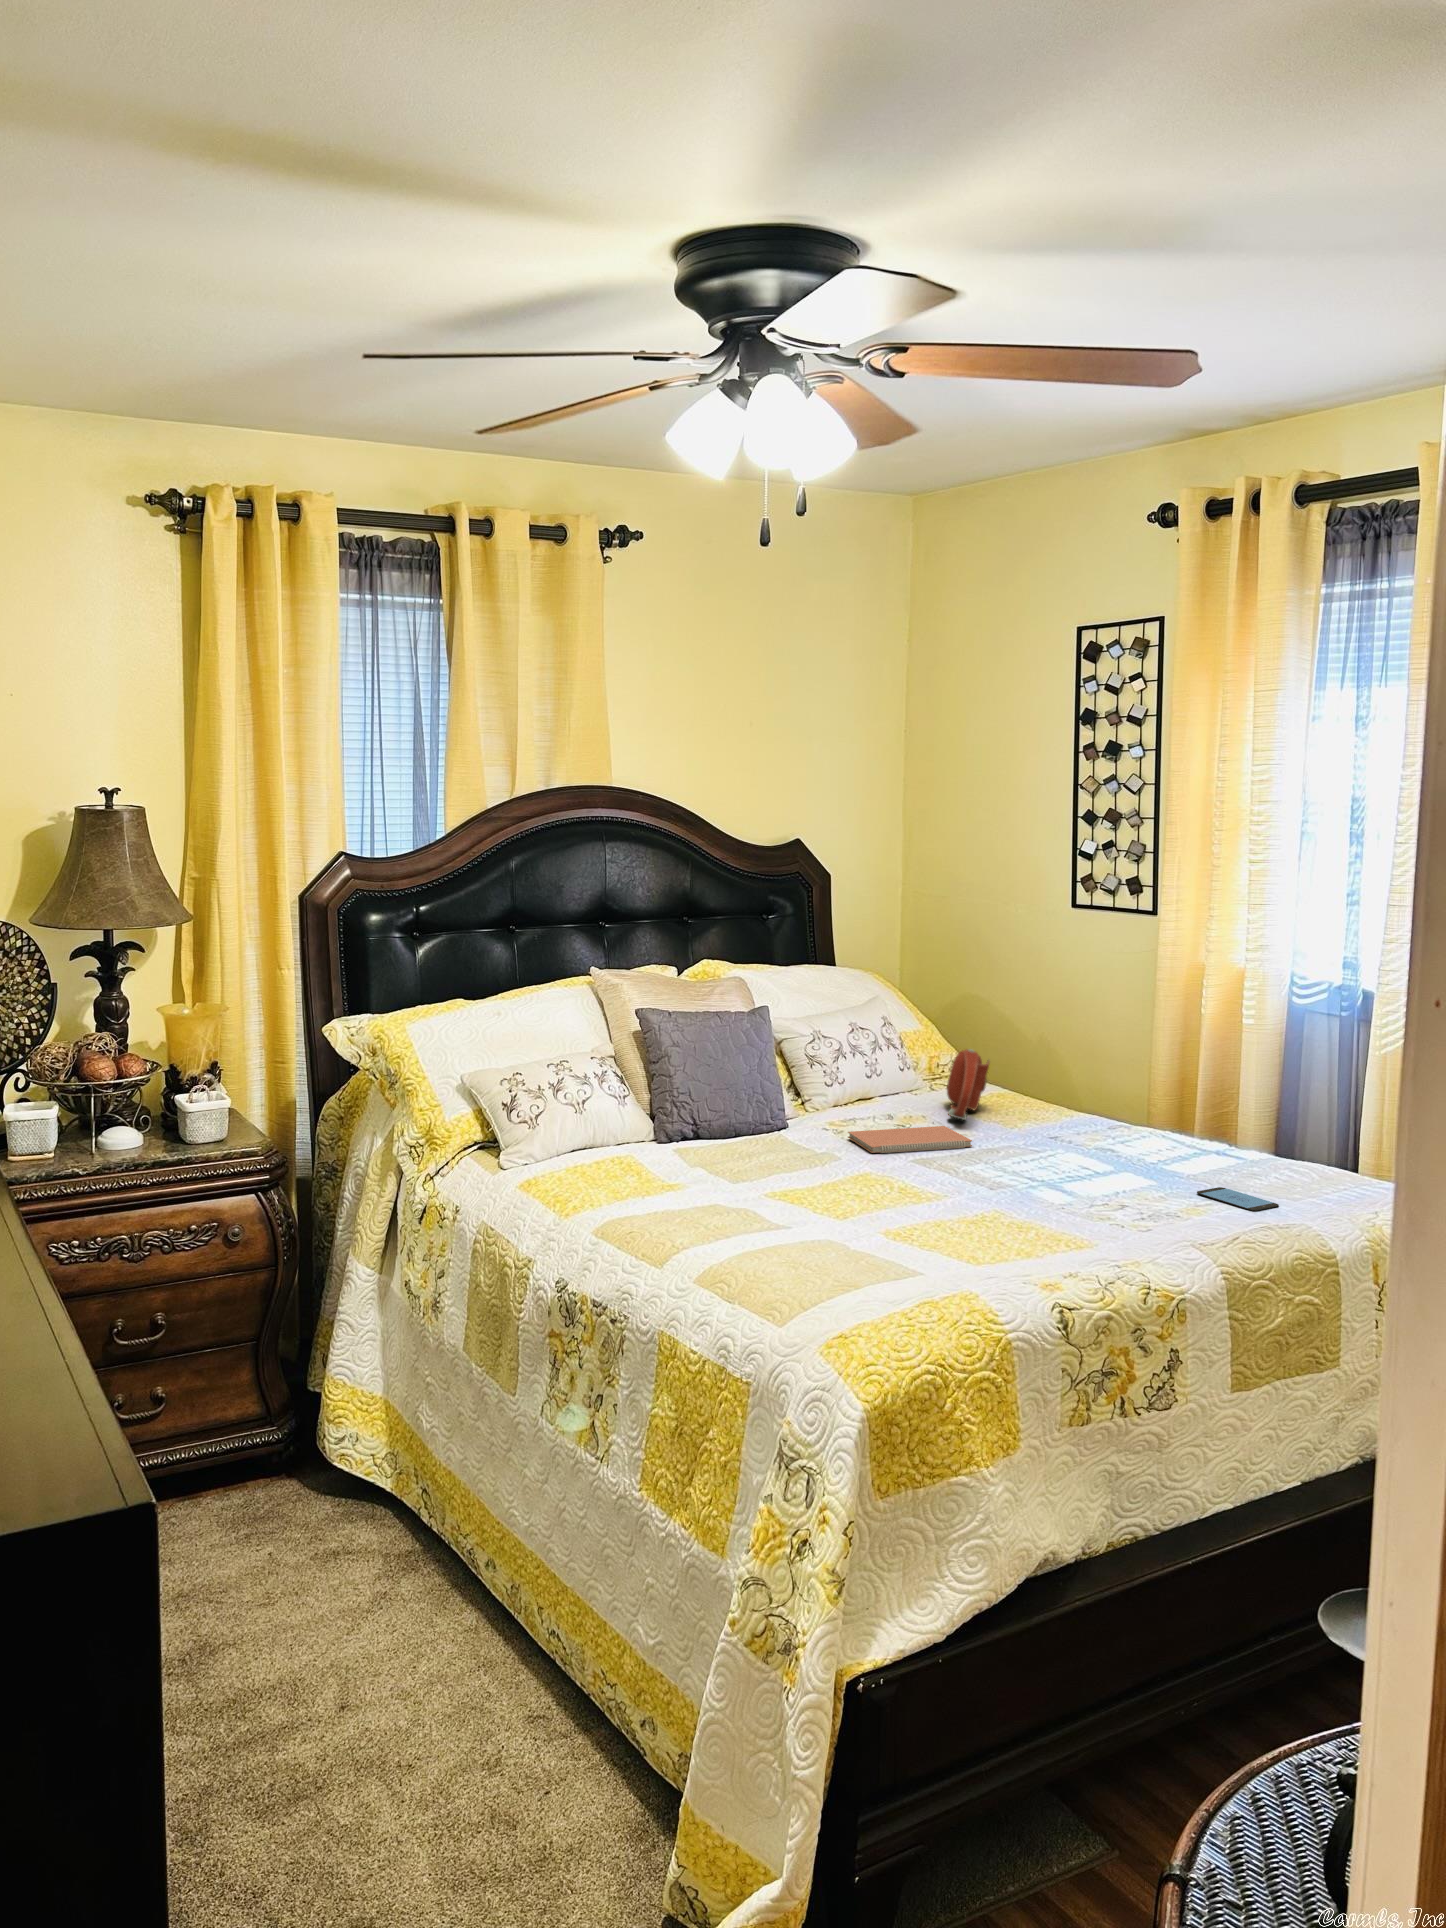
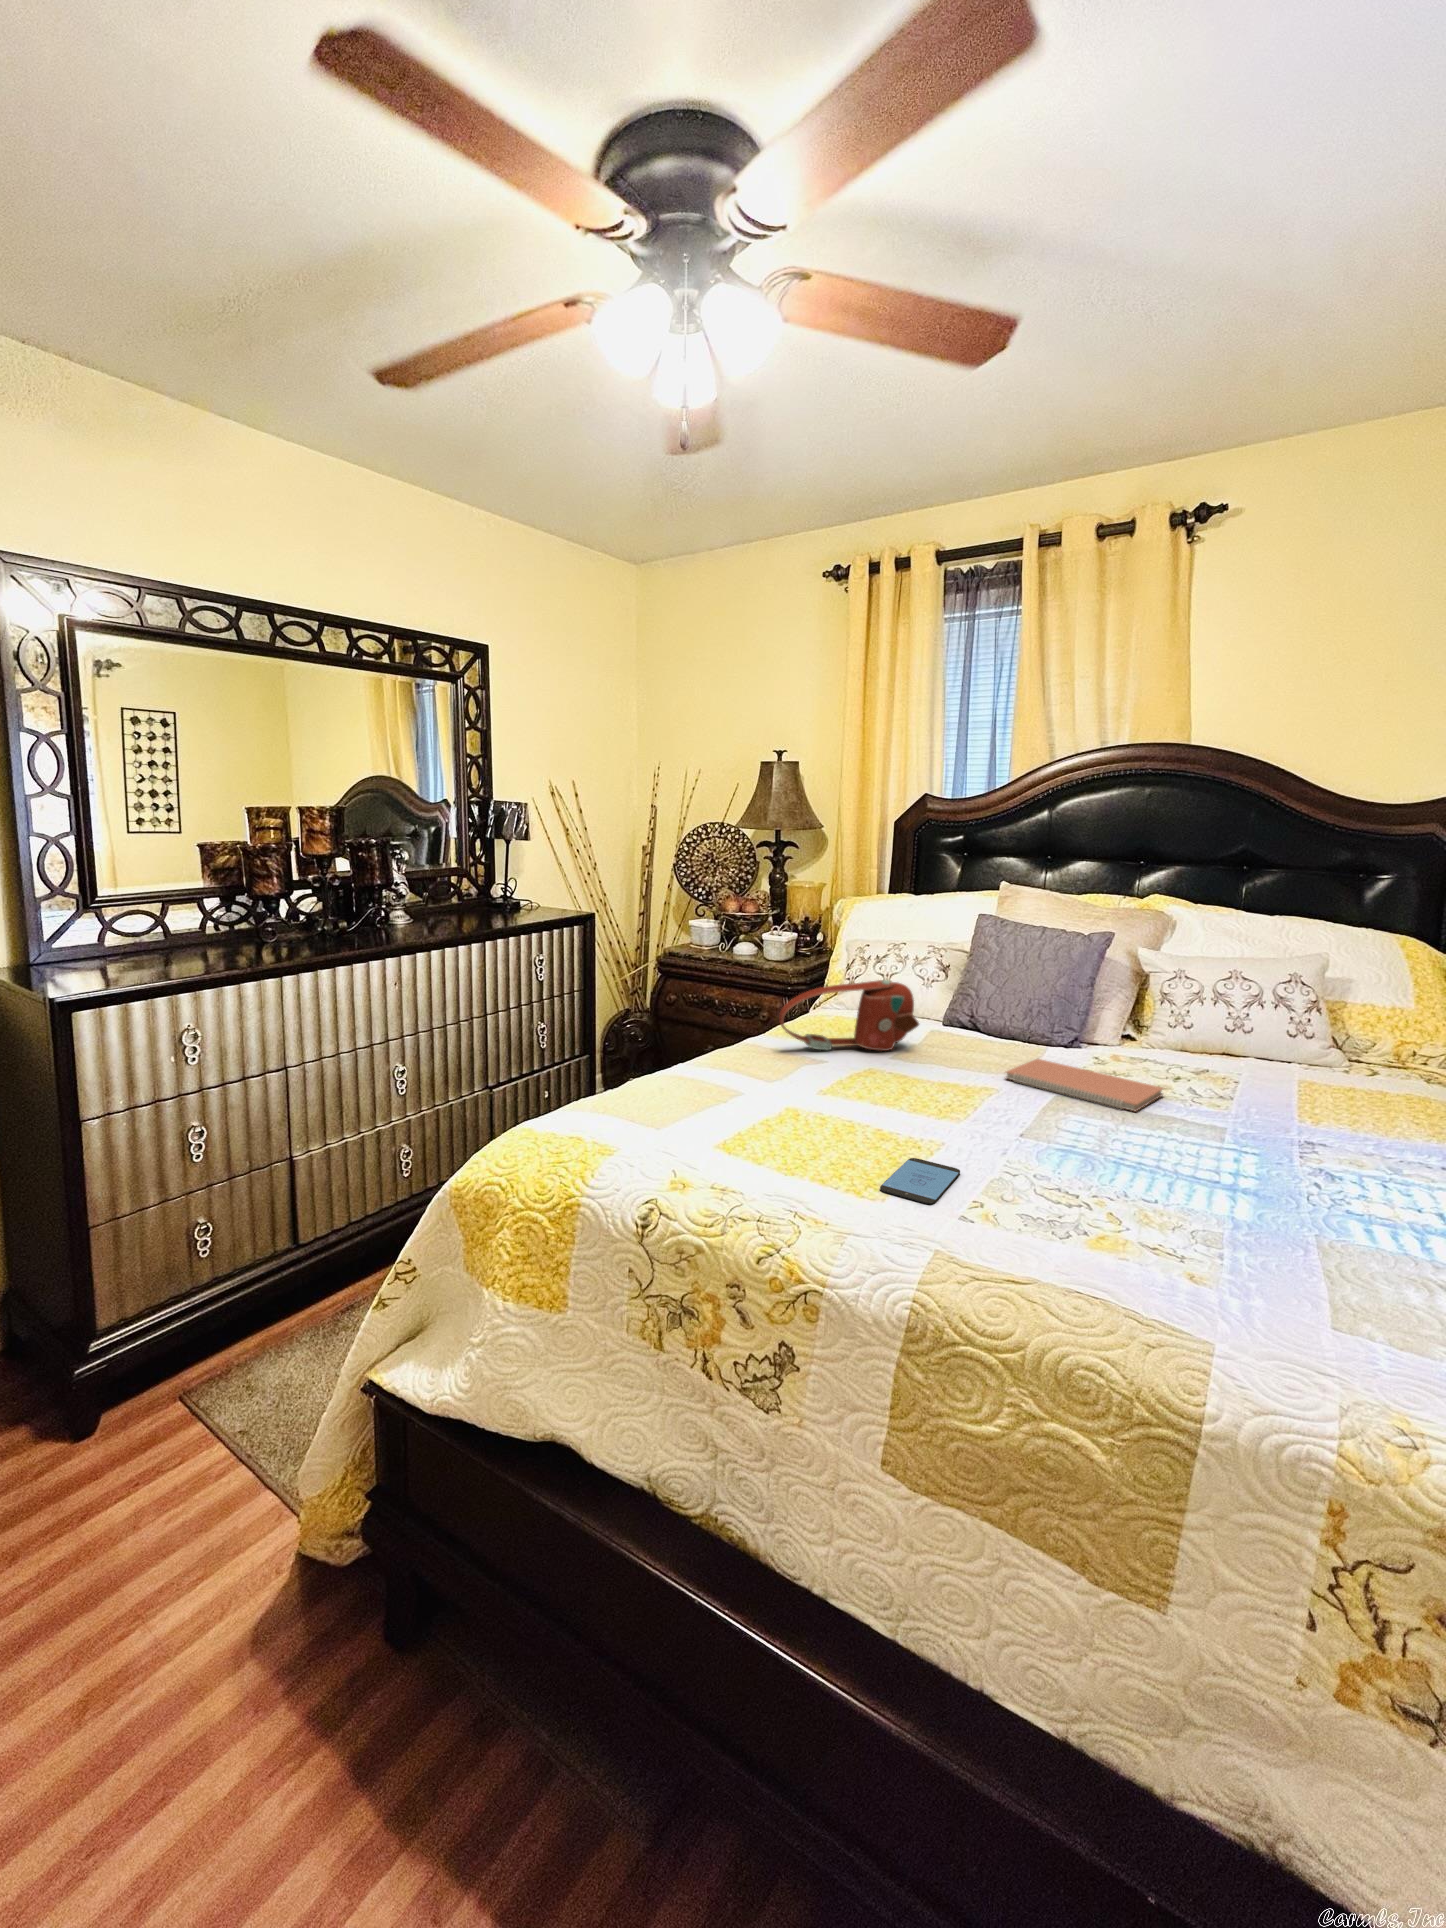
handbag: present [947,1049,990,1120] -> present [779,980,919,1051]
smartphone: present [1197,1187,1279,1211] -> present [880,1158,960,1204]

